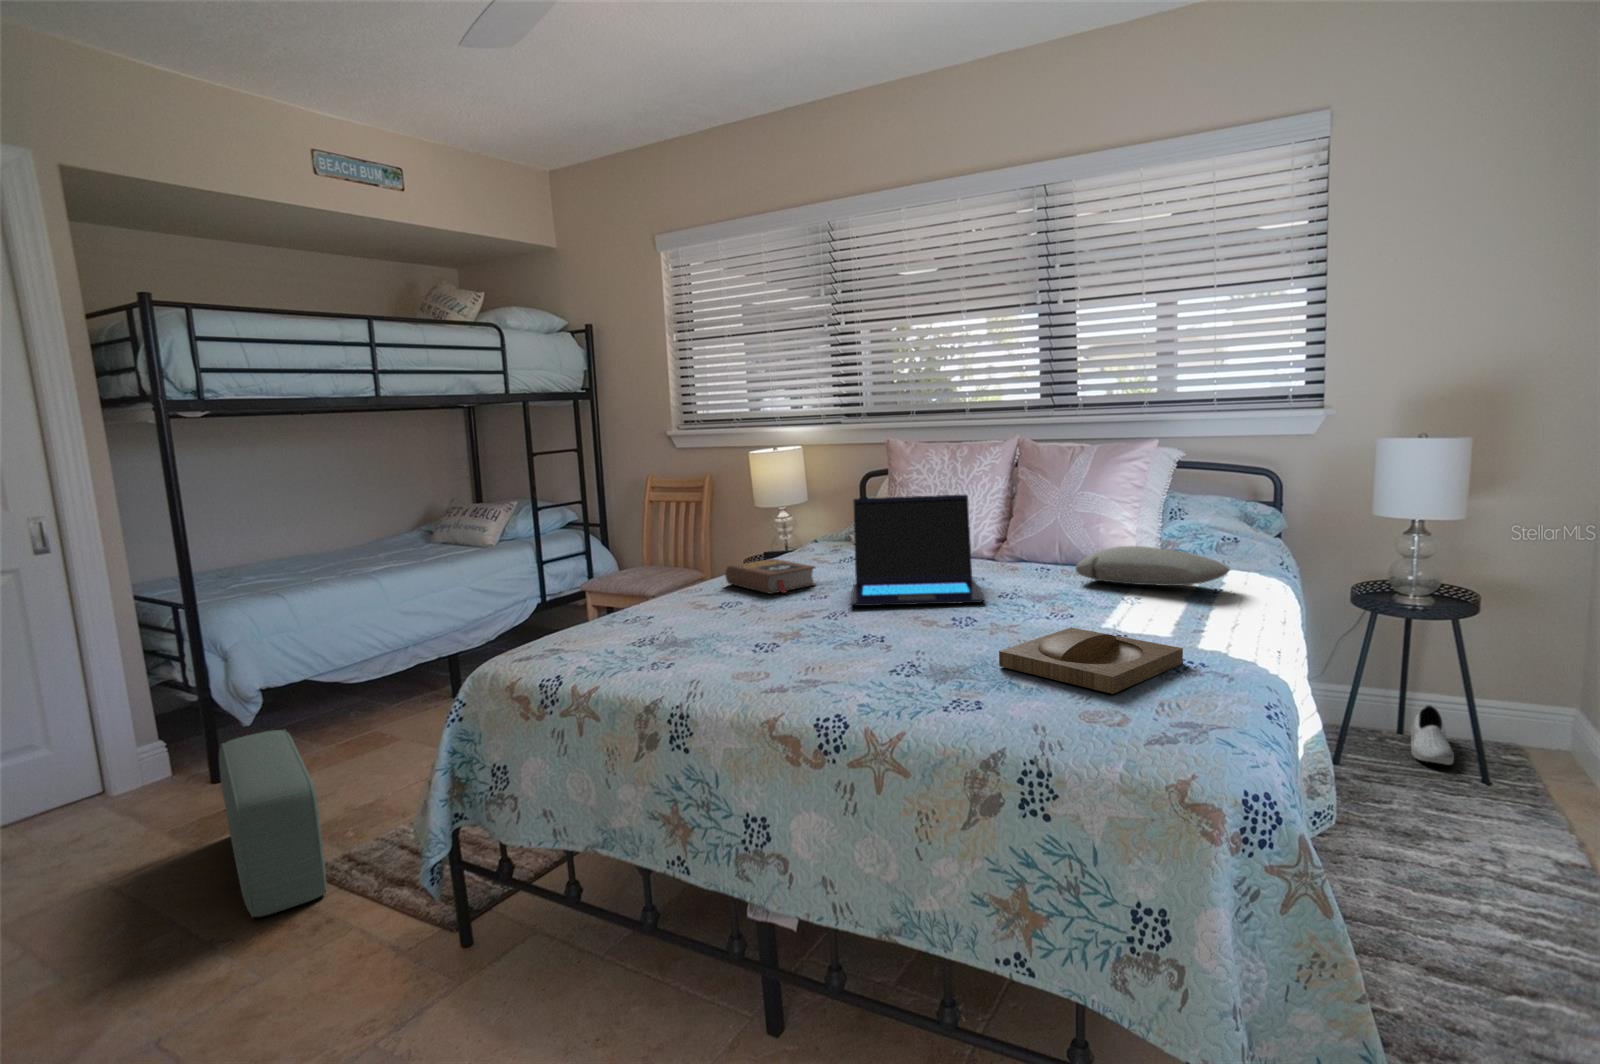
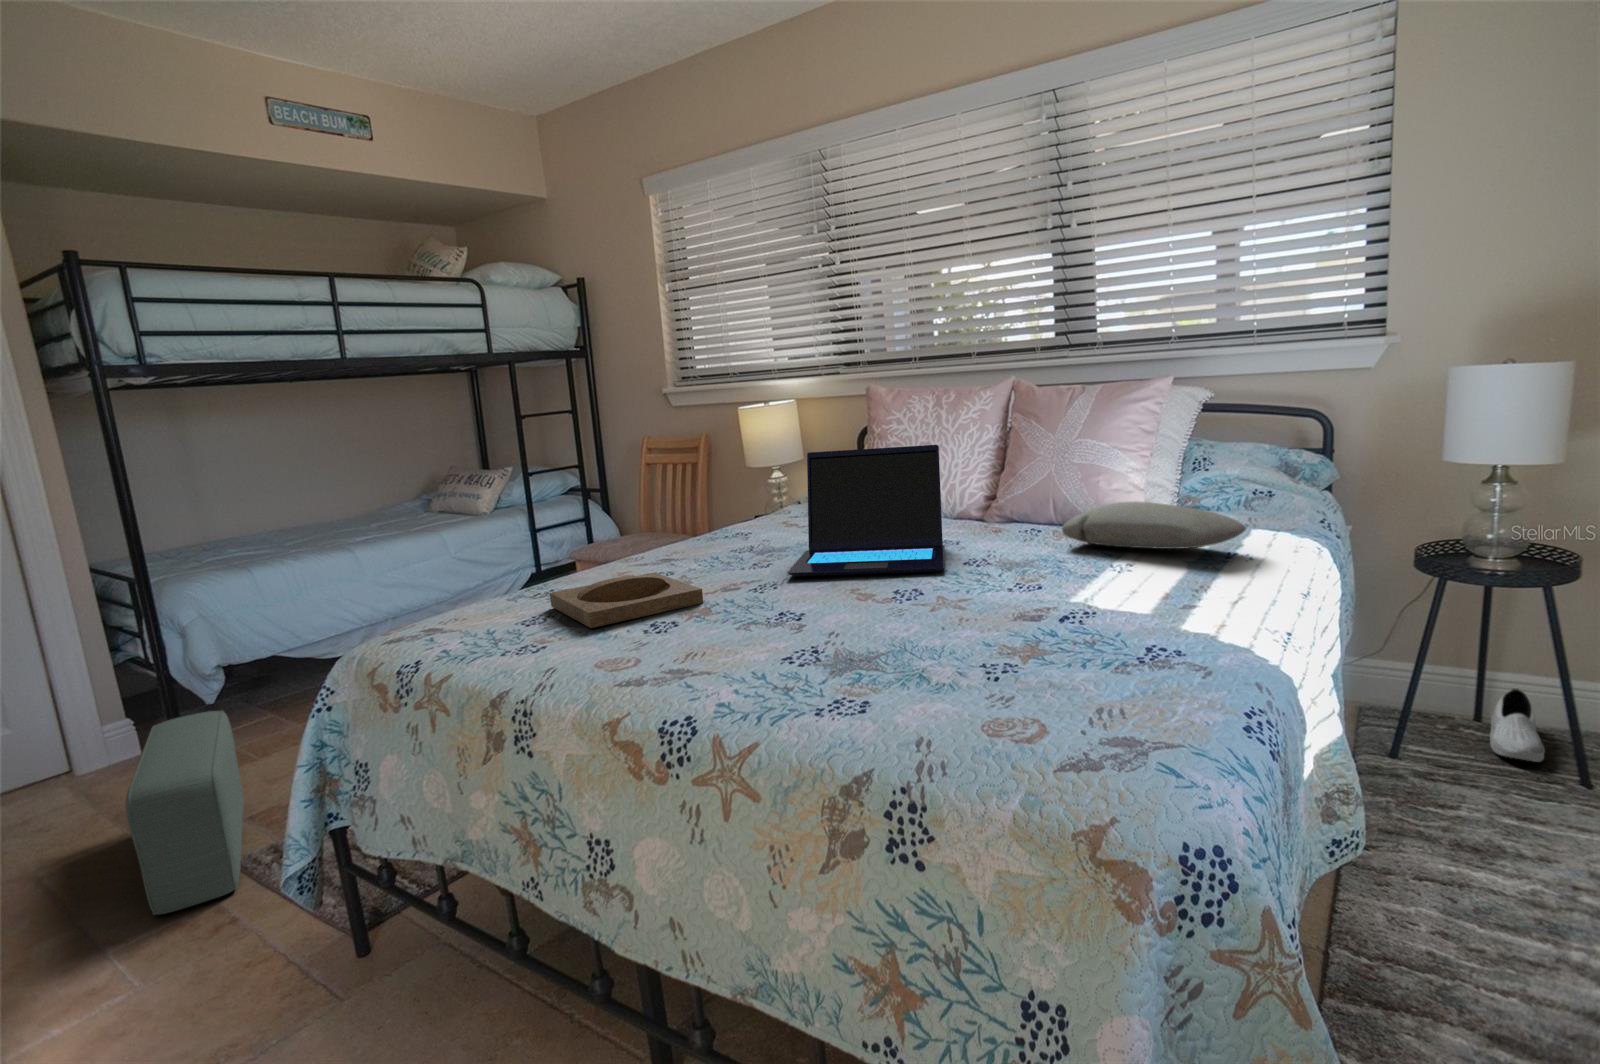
book: present [725,559,816,594] -> none [670,523,768,563]
tray: present [999,628,1183,694] -> present [550,573,703,628]

